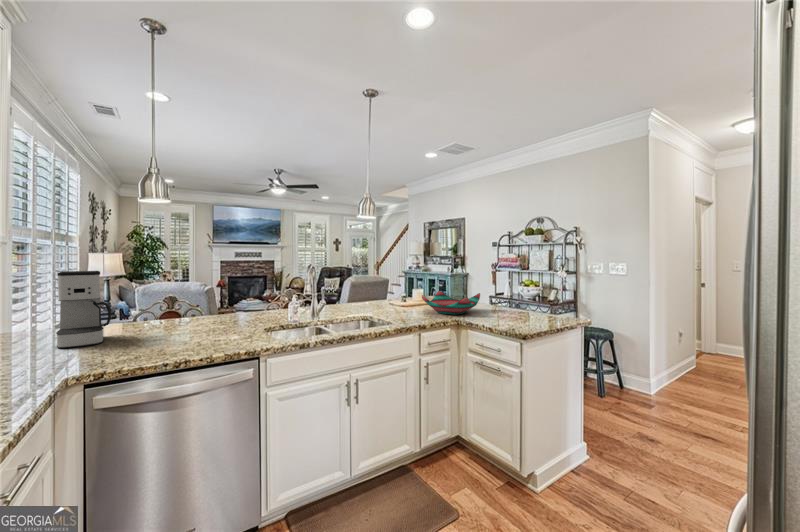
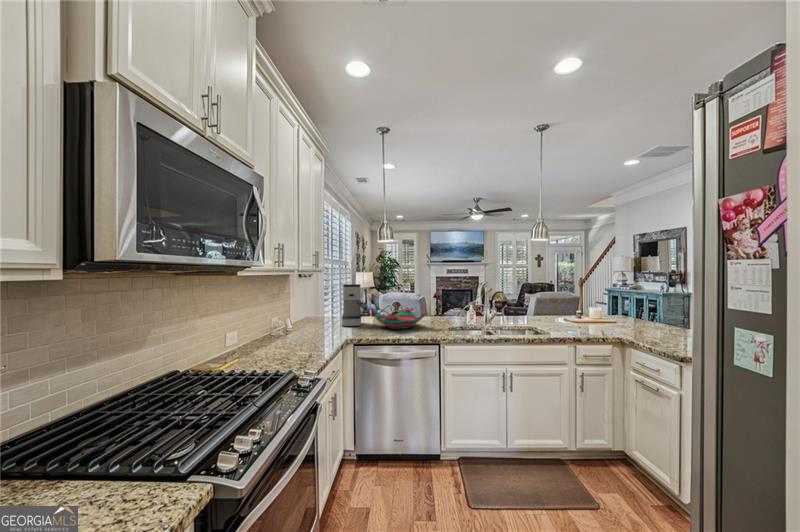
decorative bowl: present [422,291,480,315] -> present [373,308,426,329]

